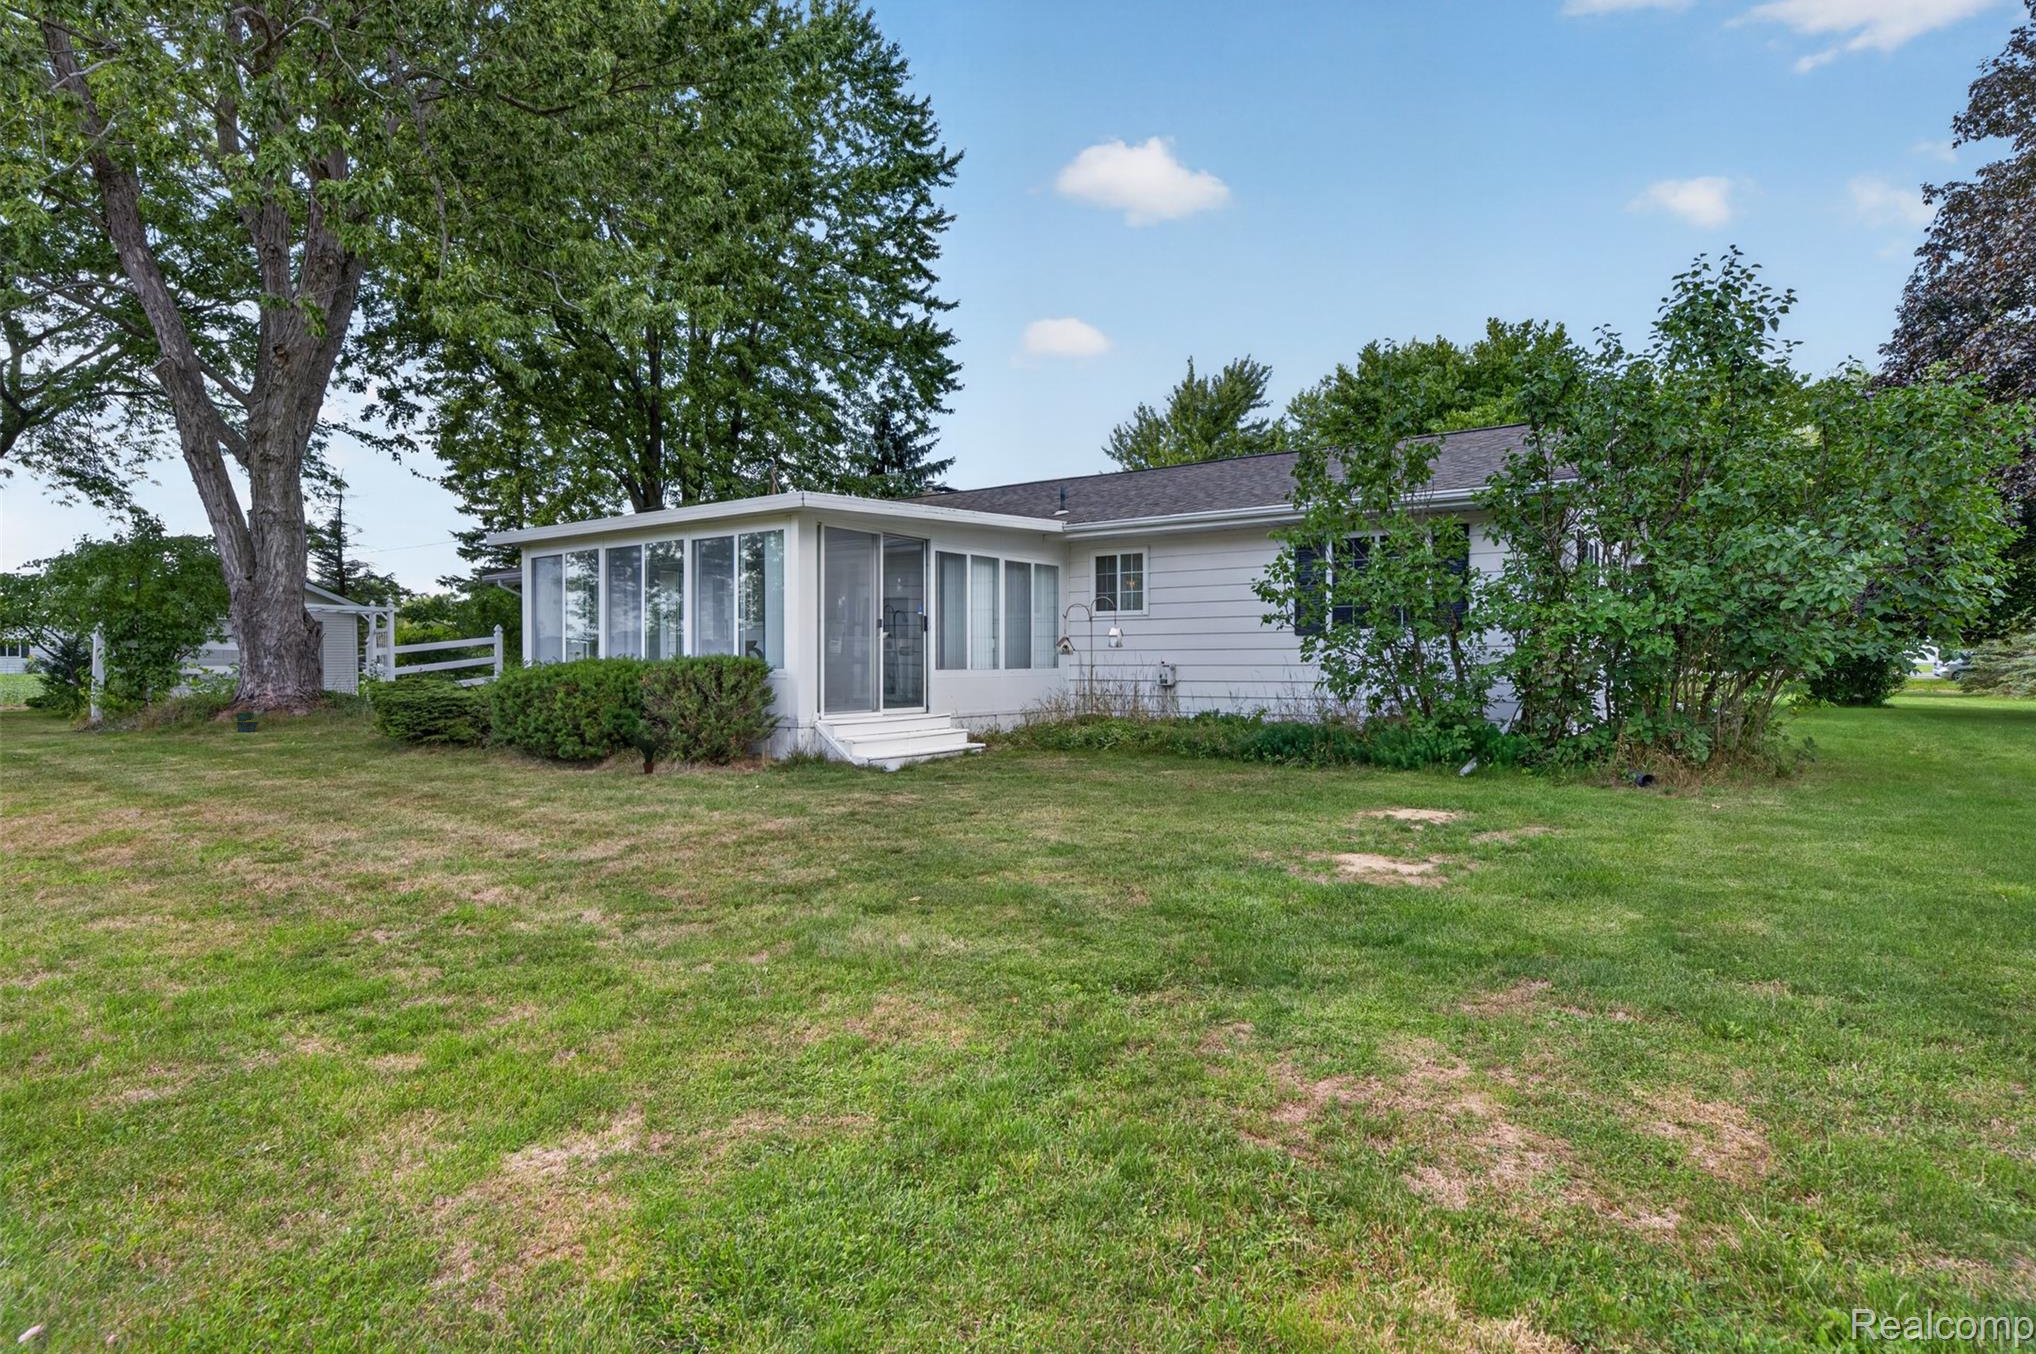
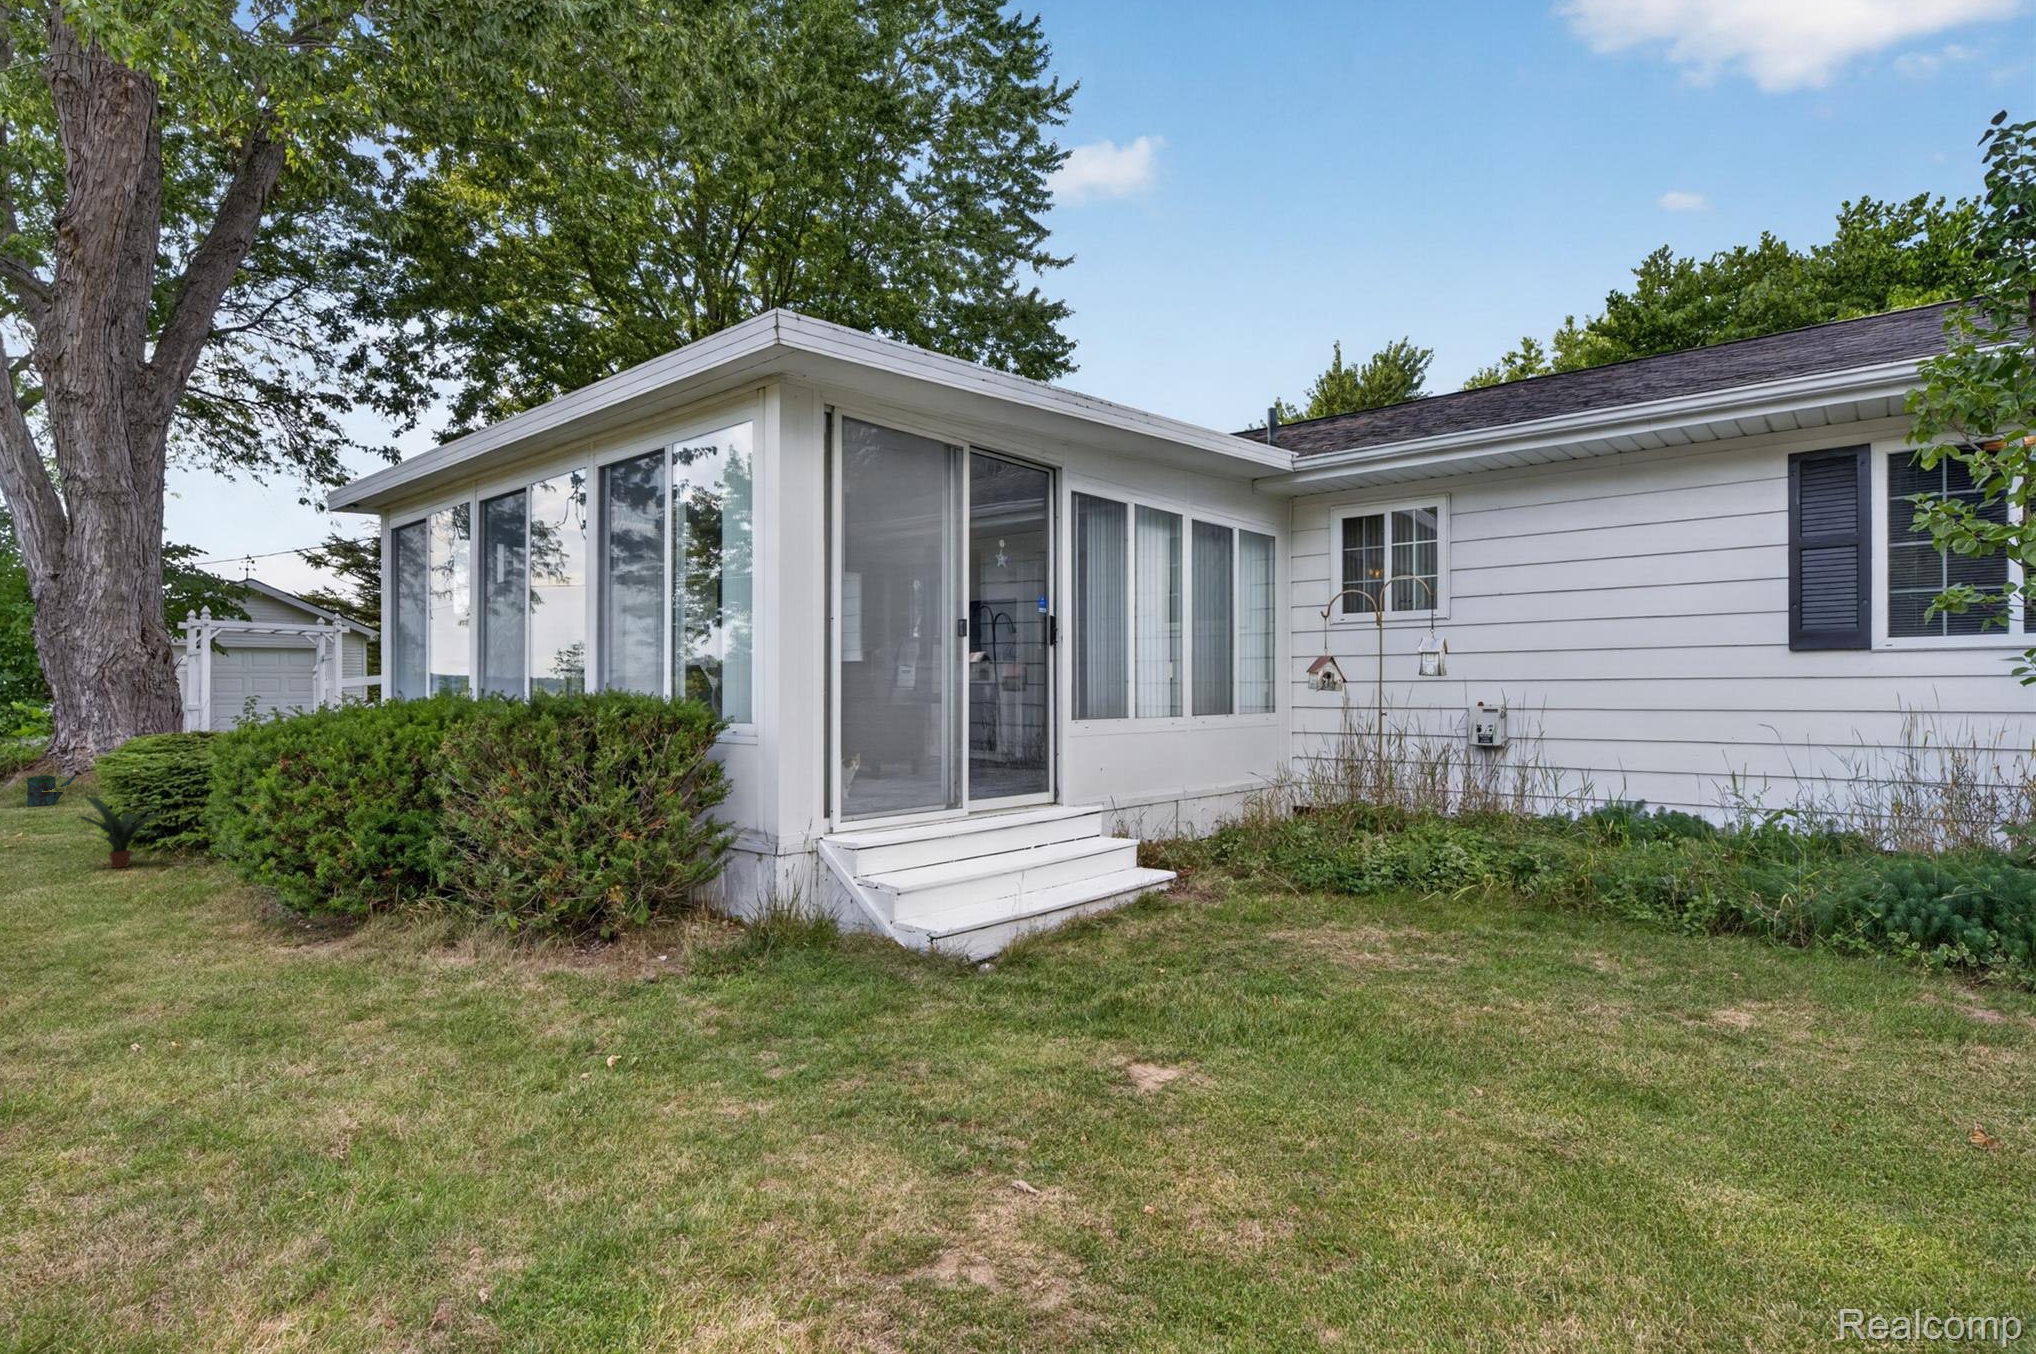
potted plant: present [627,728,670,773] -> present [80,797,161,868]

